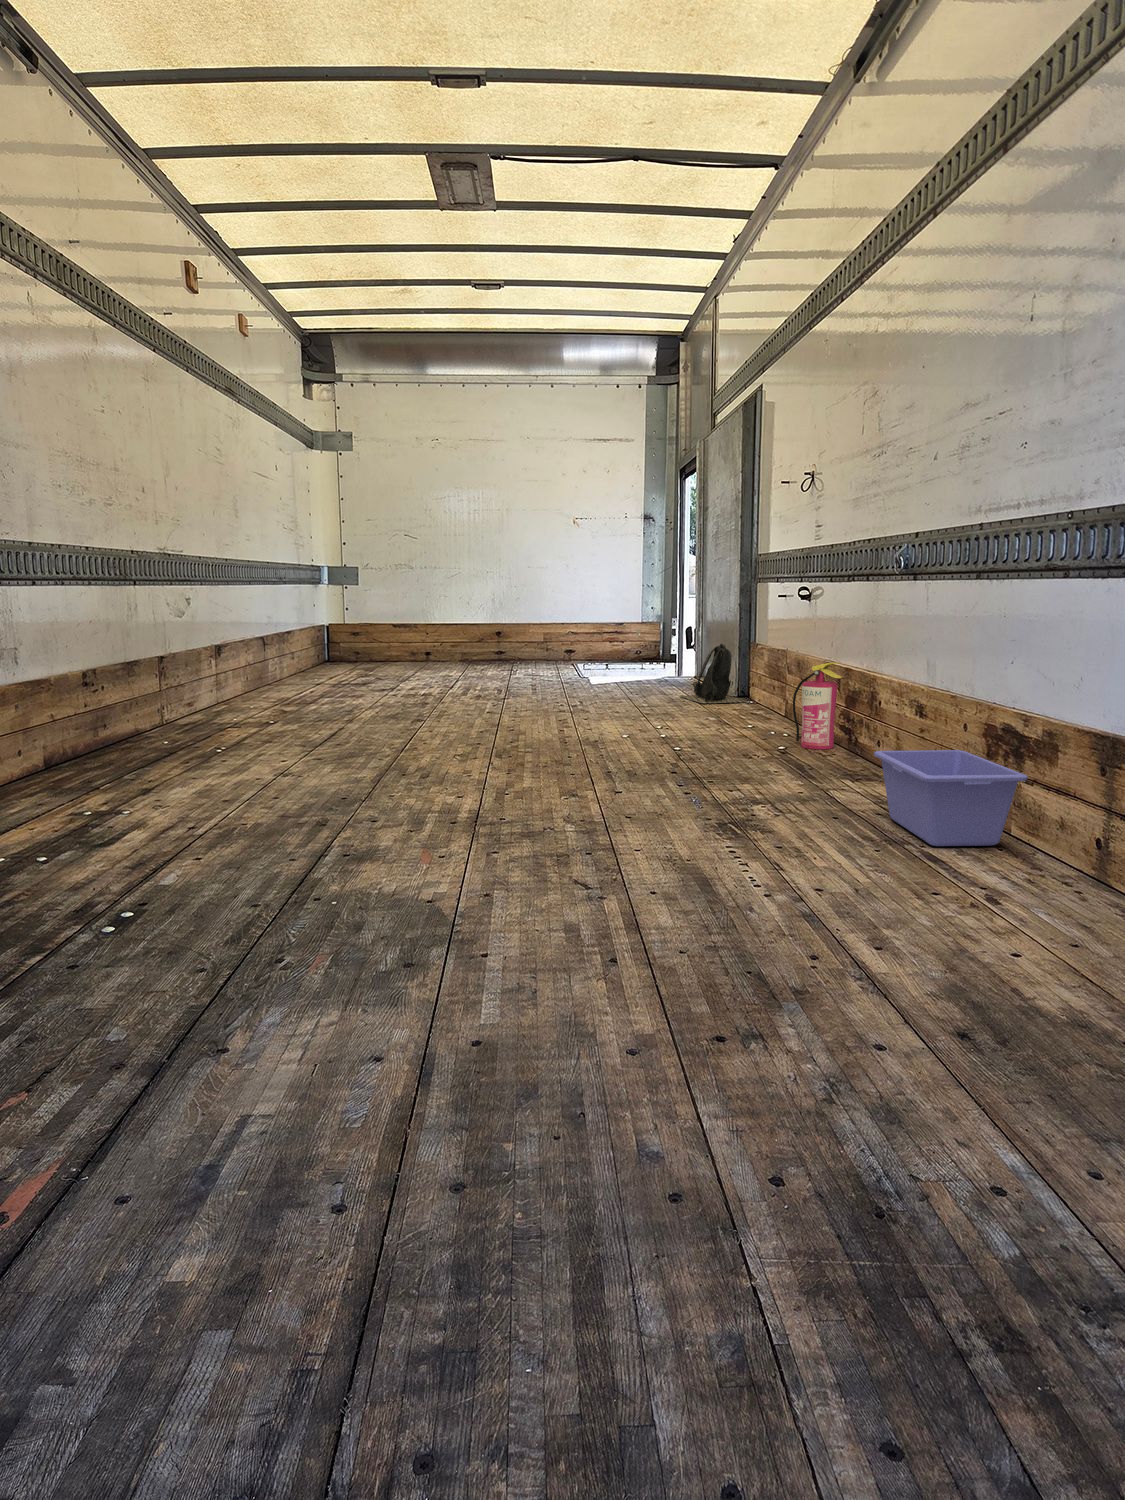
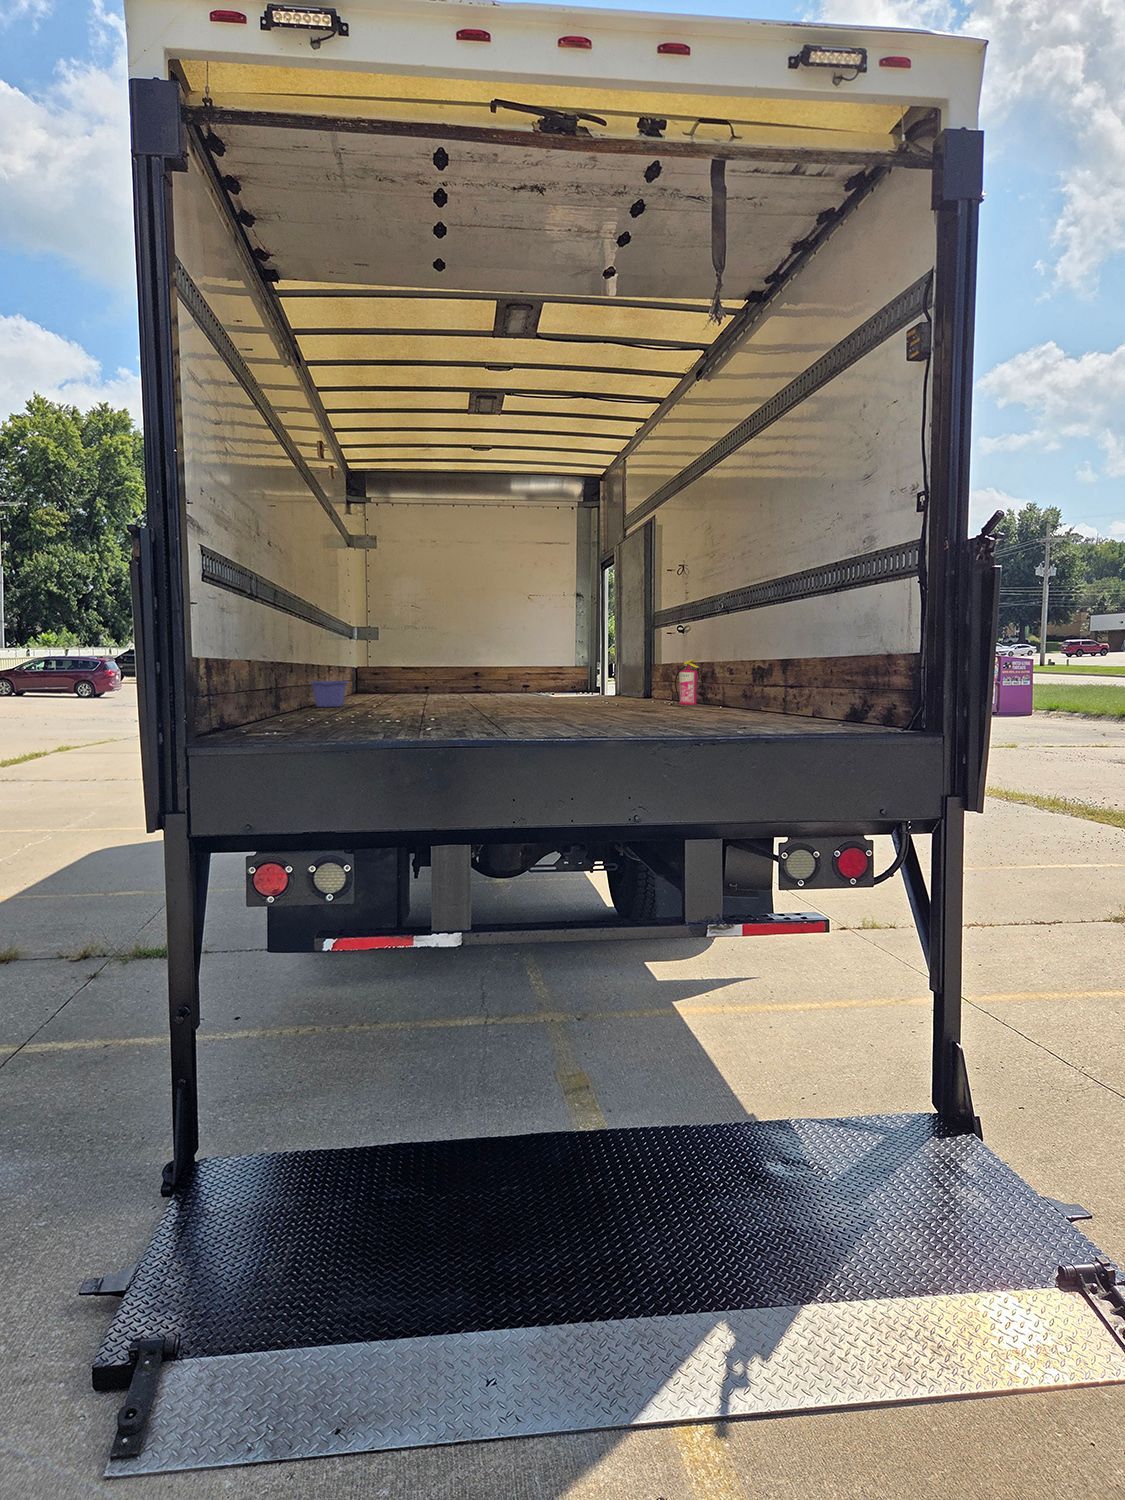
backpack: present [680,644,749,703] -> none [609,665,652,699]
storage bin: present [874,750,1028,846] -> present [310,681,348,707]

